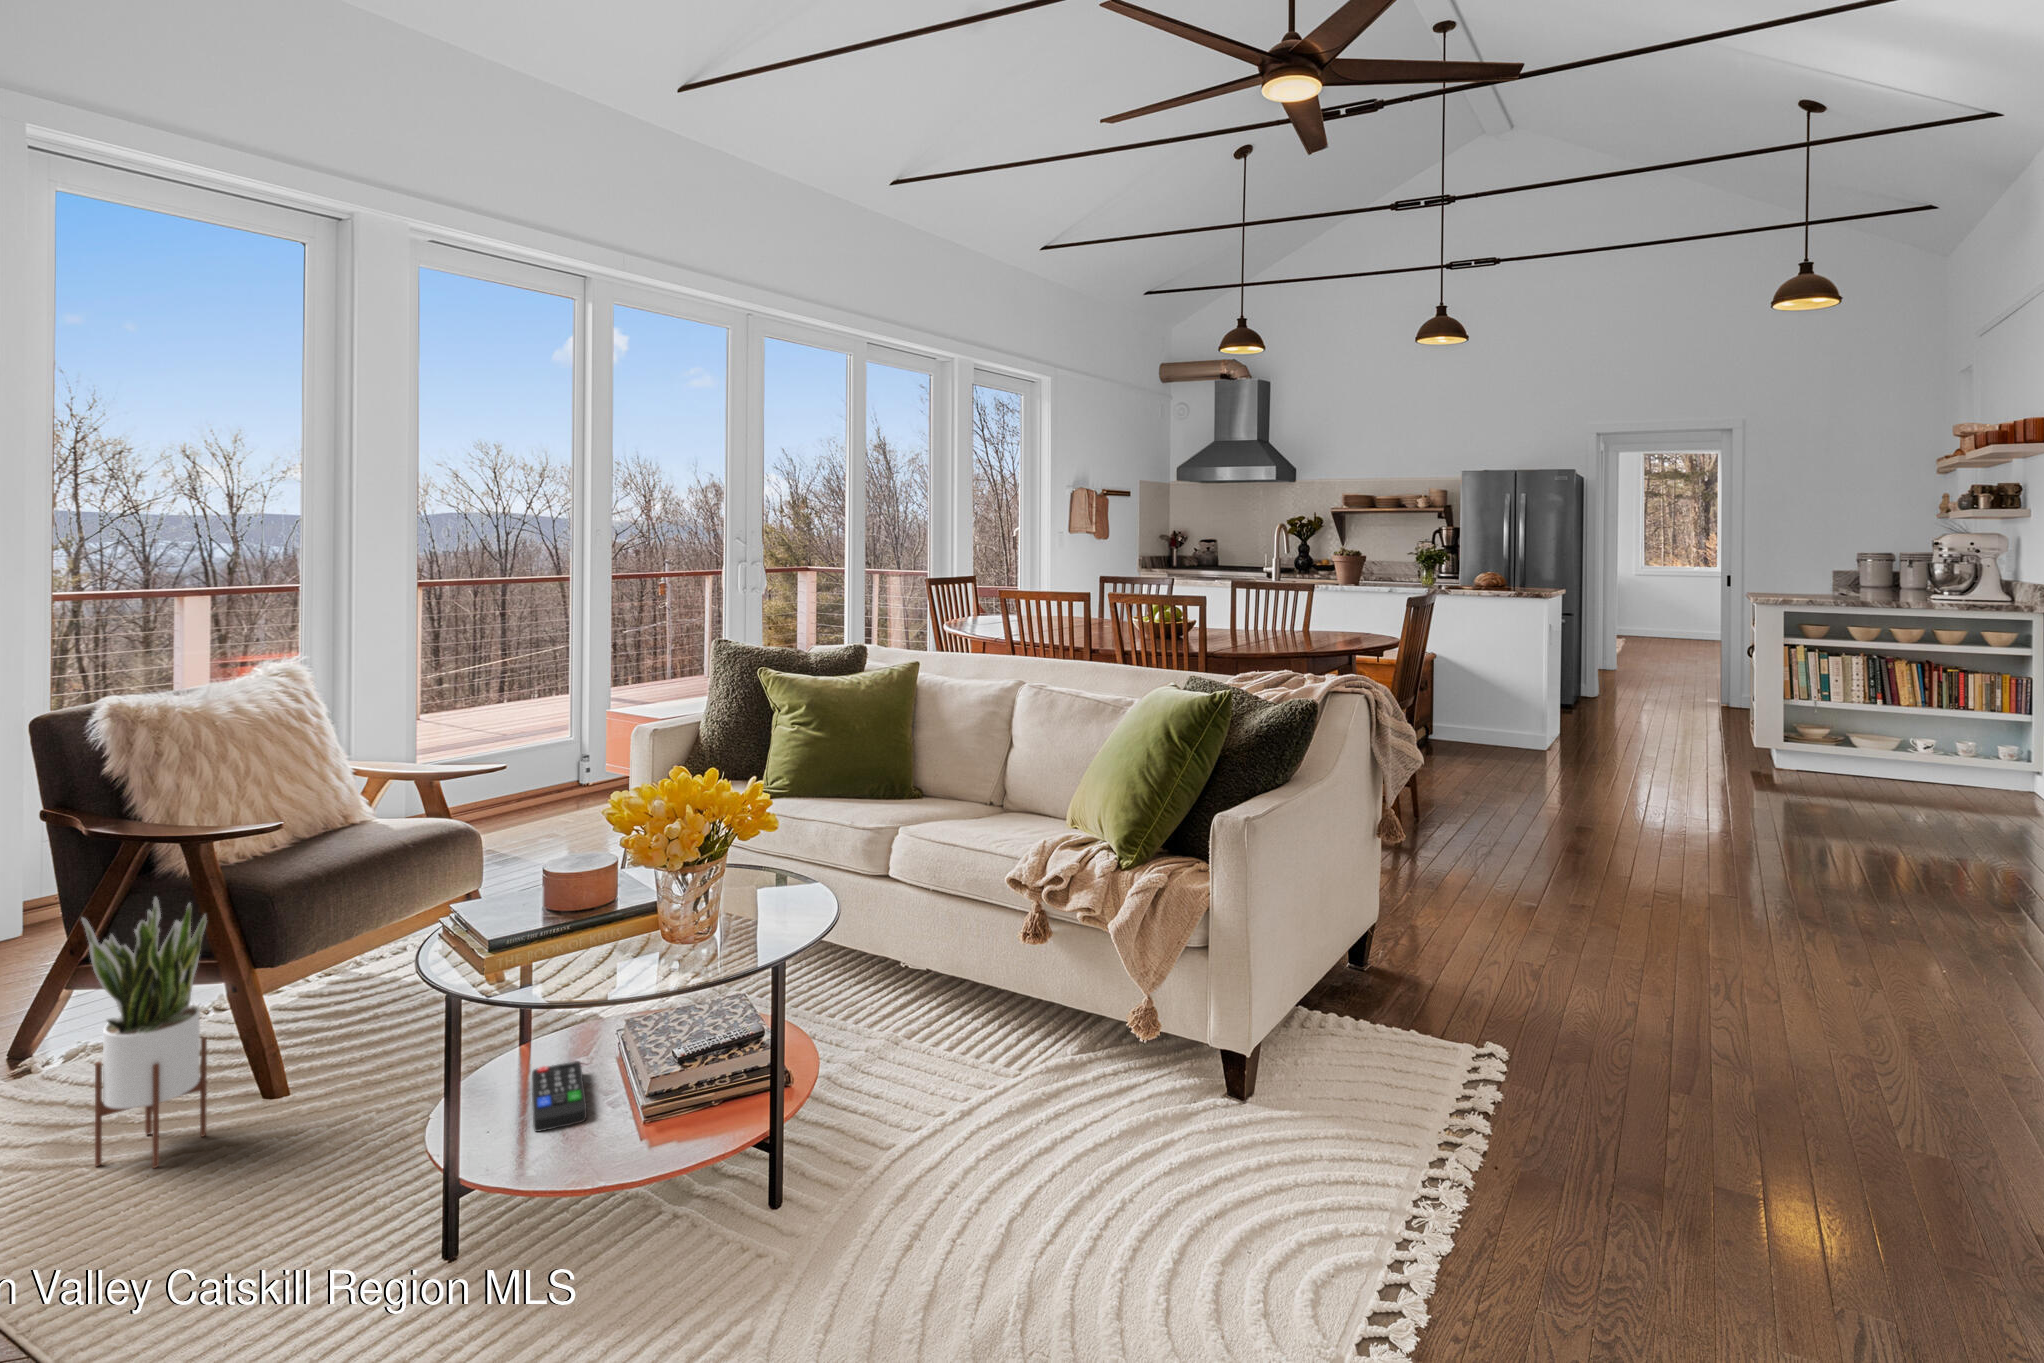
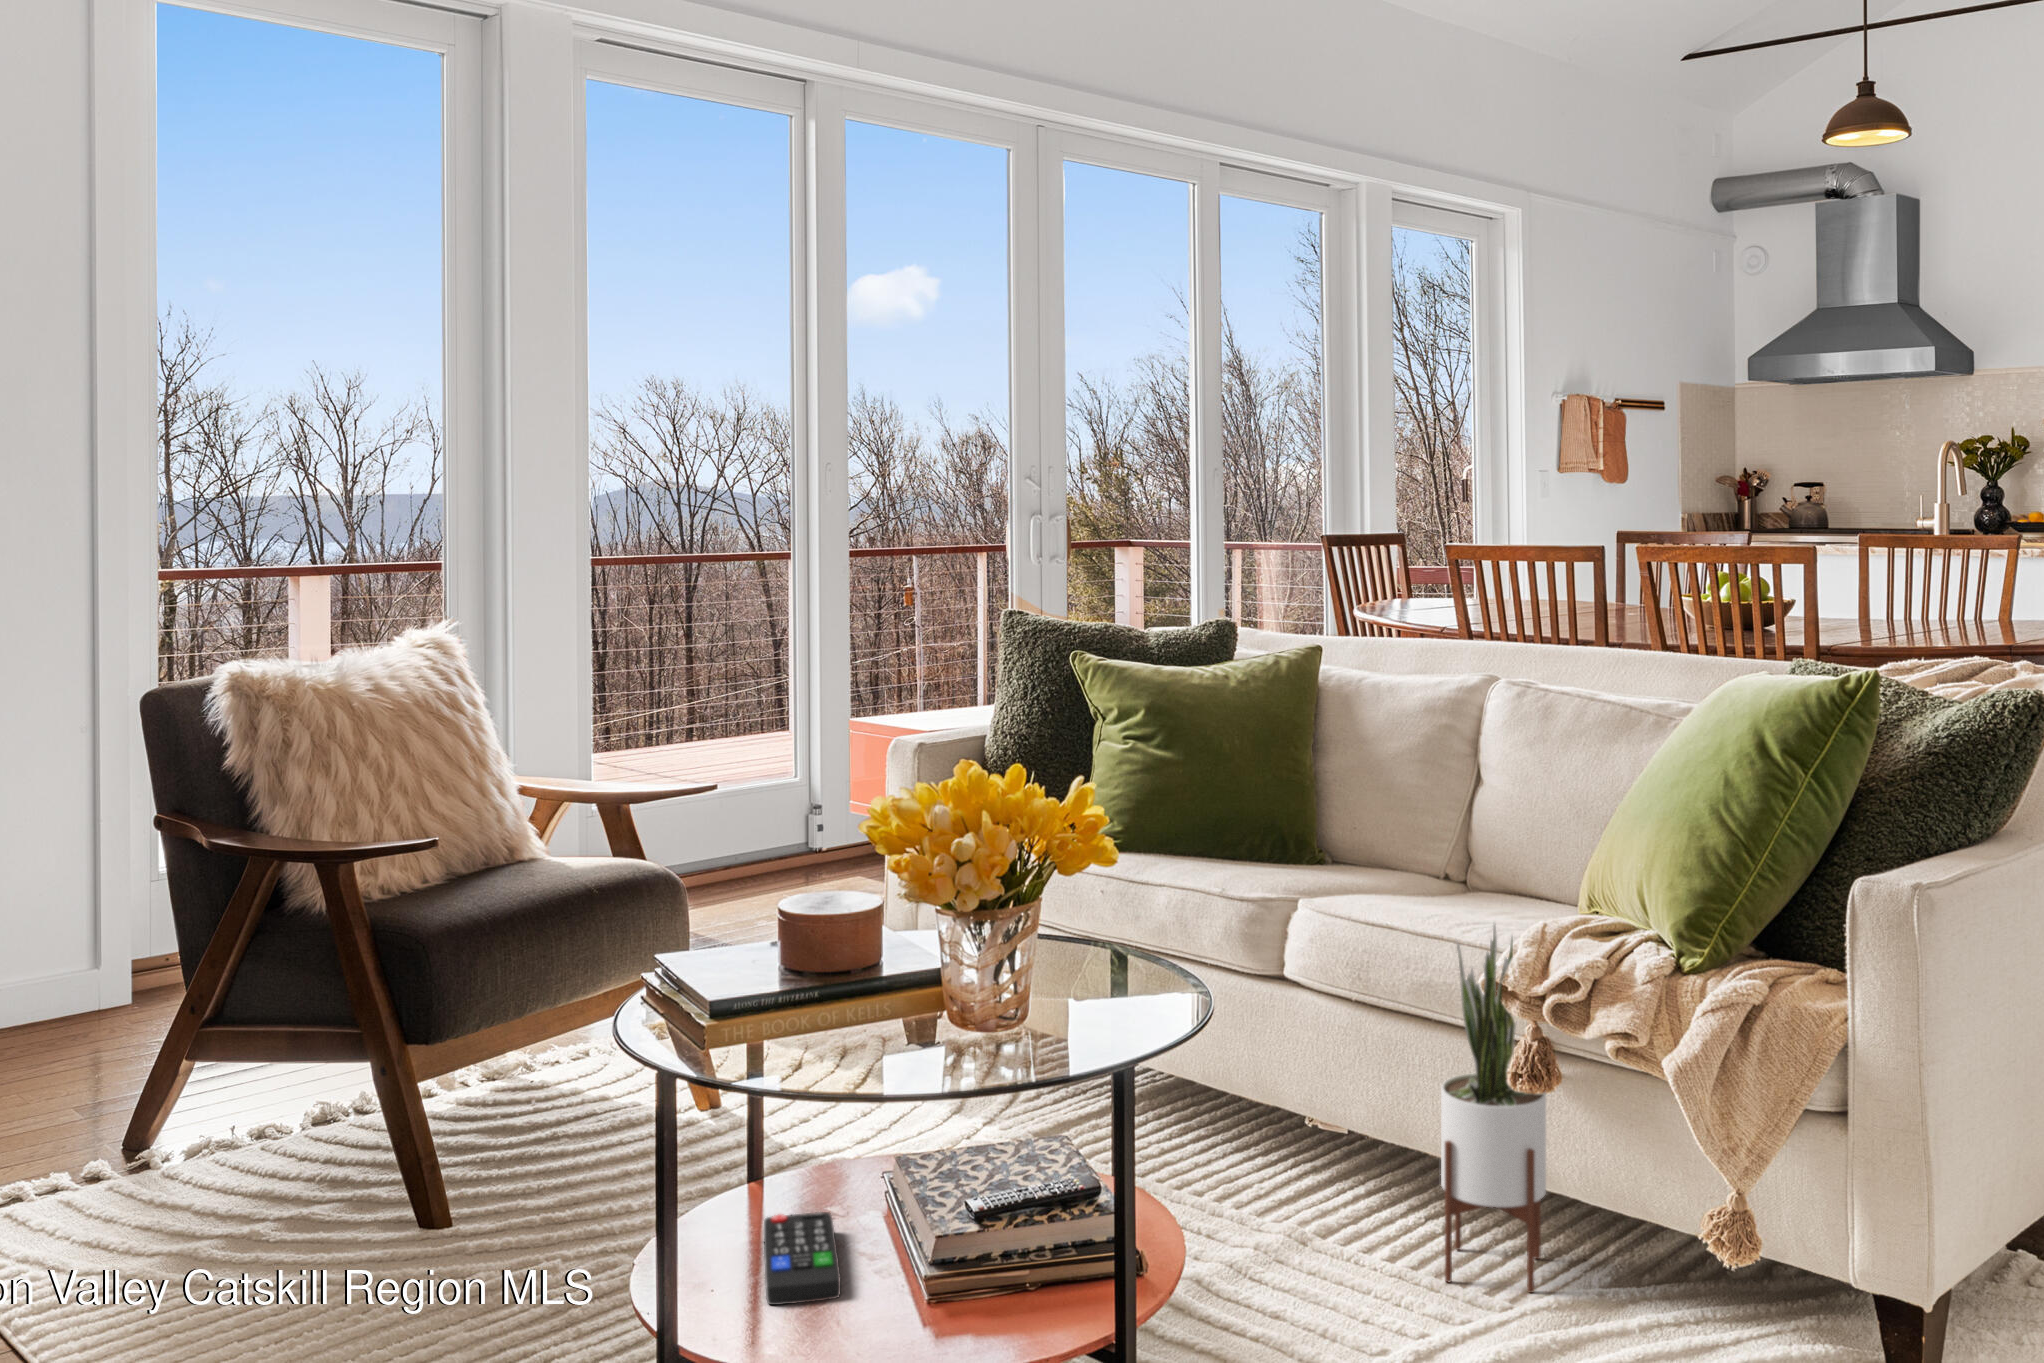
potted plant: present [81,897,207,1168] -> present [1441,924,1546,1292]

